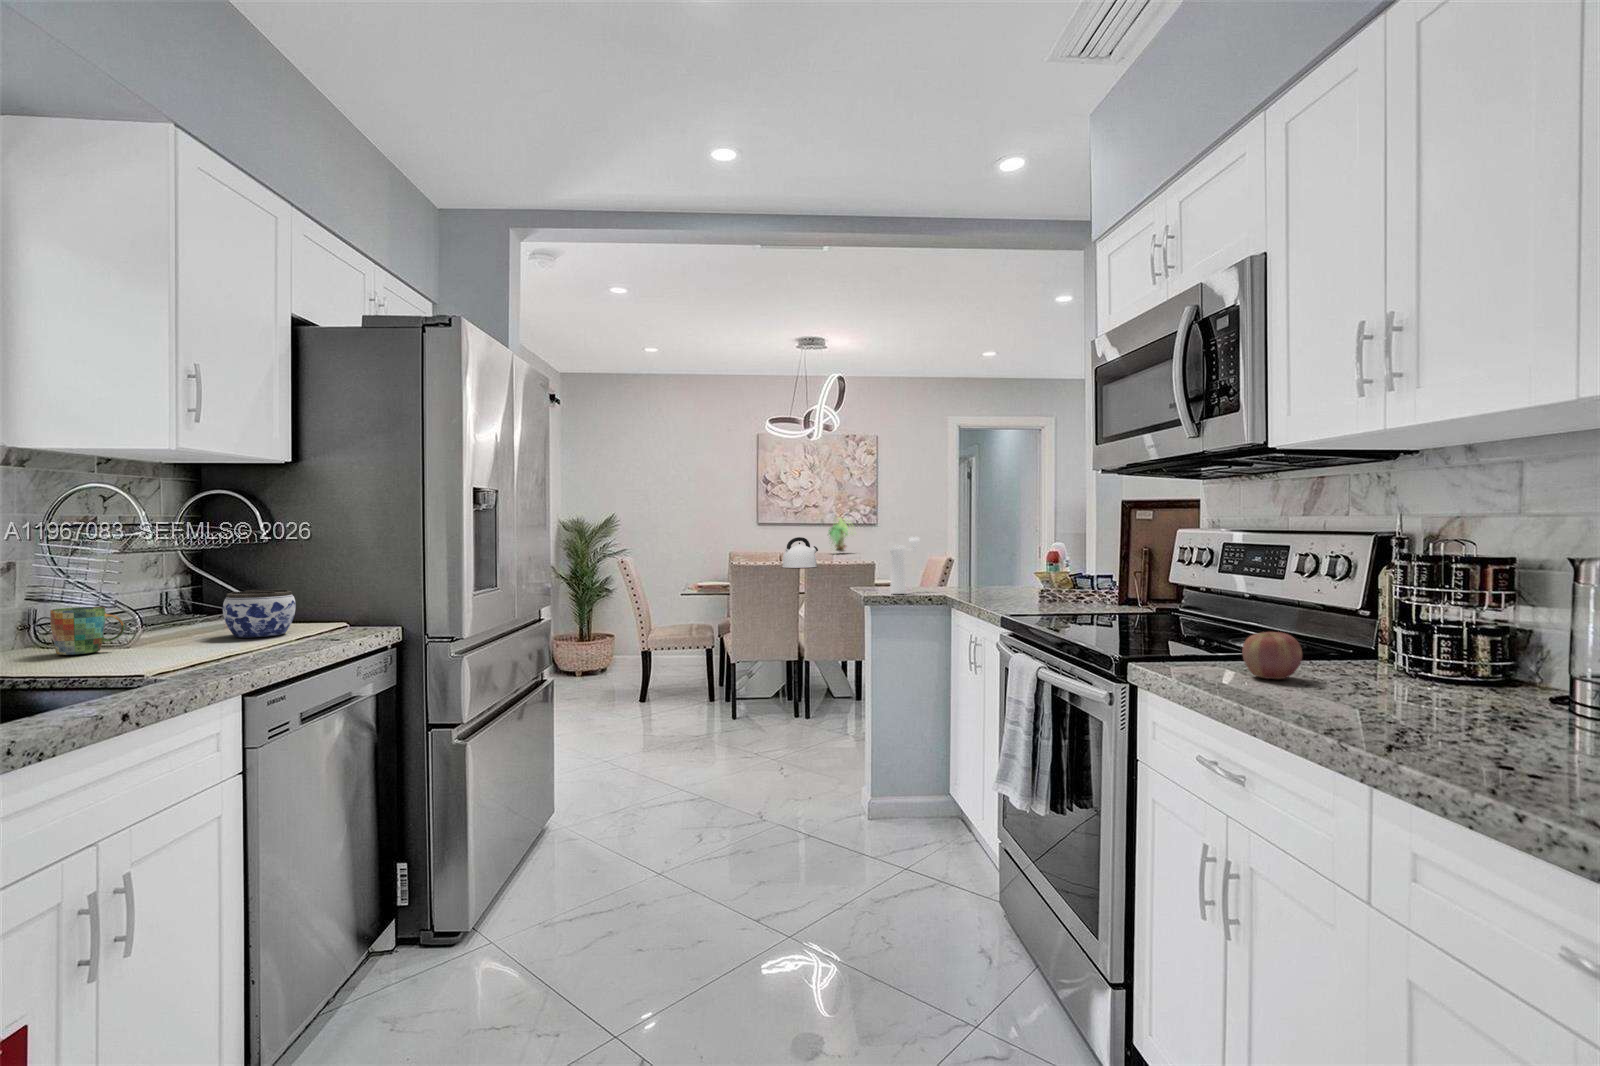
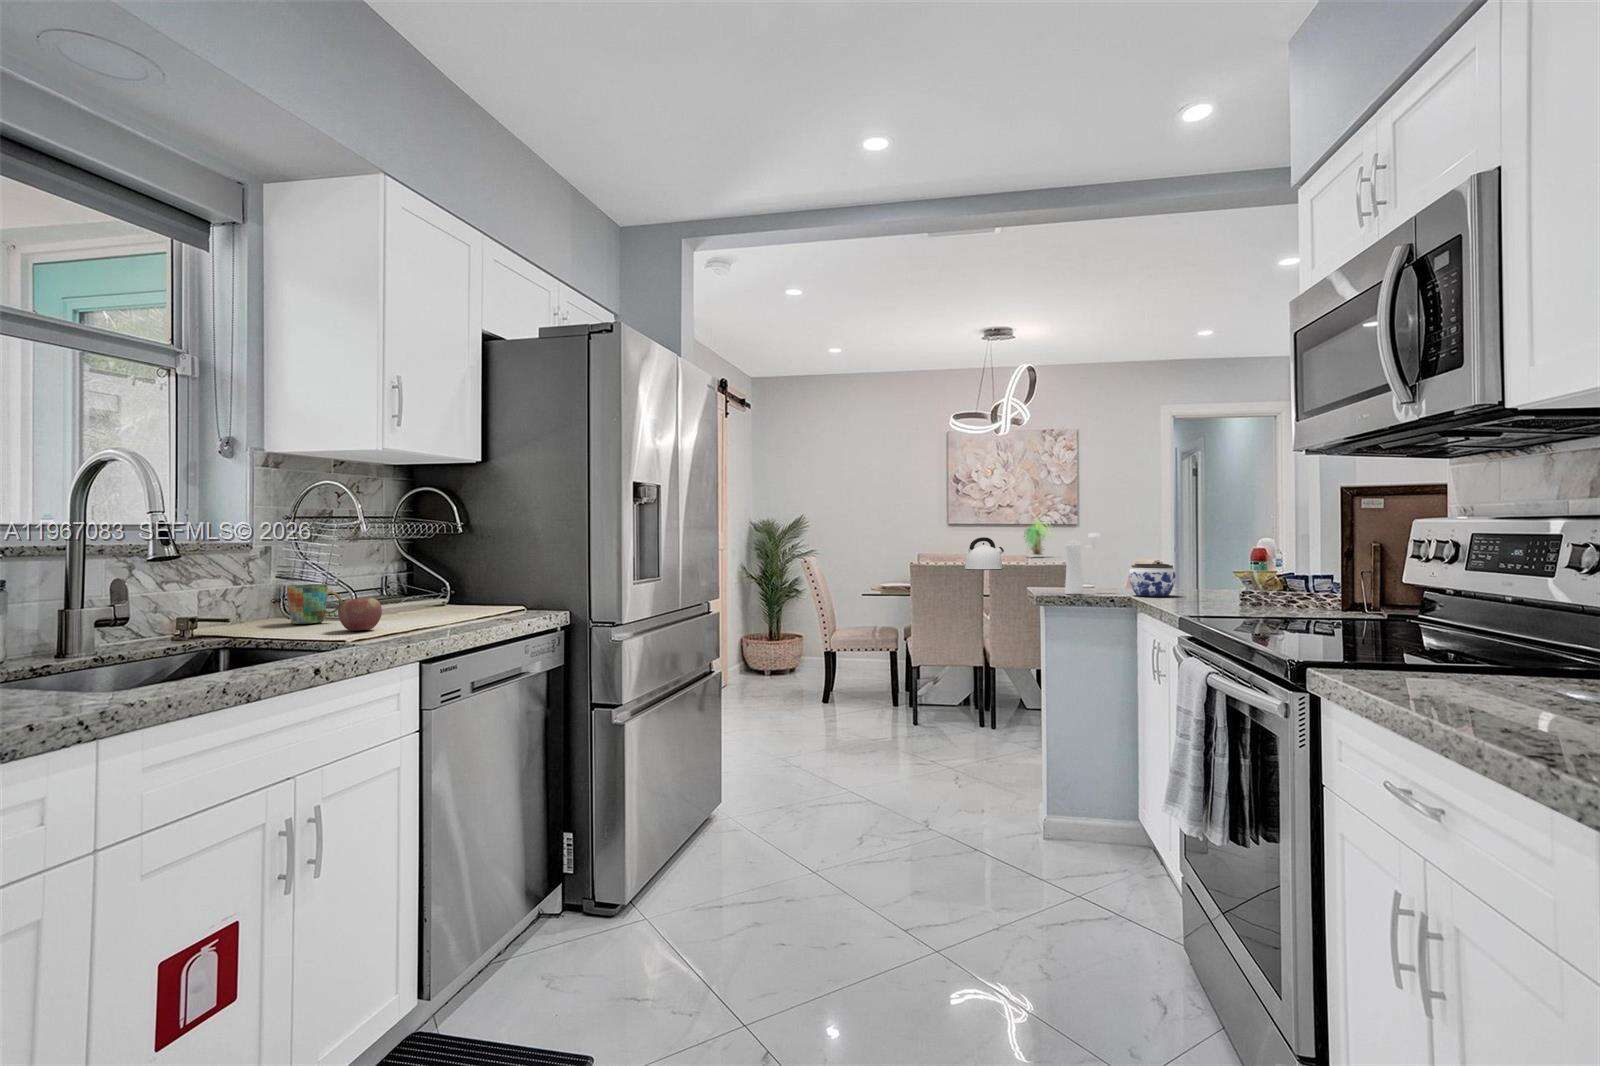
jar: present [223,590,296,638] -> present [1129,564,1176,596]
apple: present [1242,632,1302,679] -> present [338,597,382,631]

